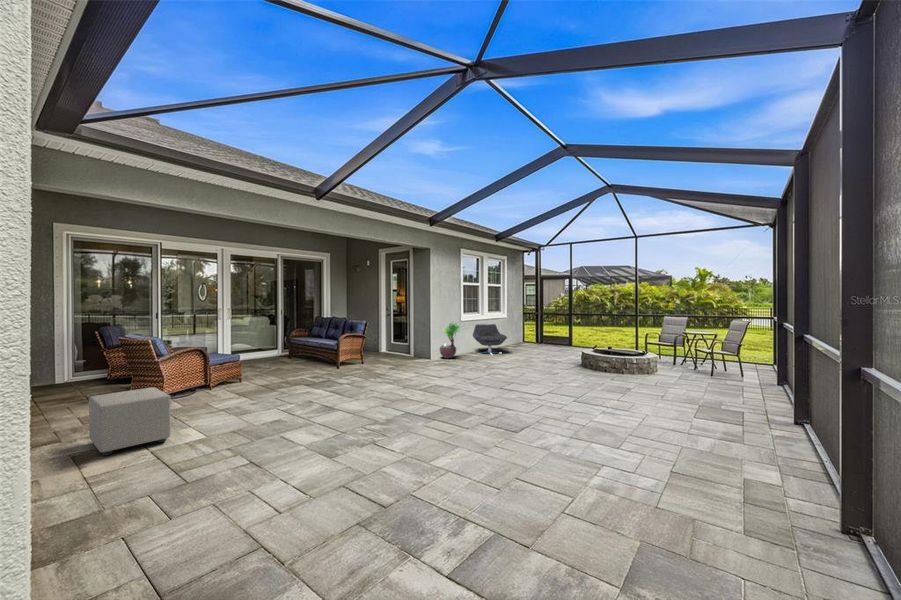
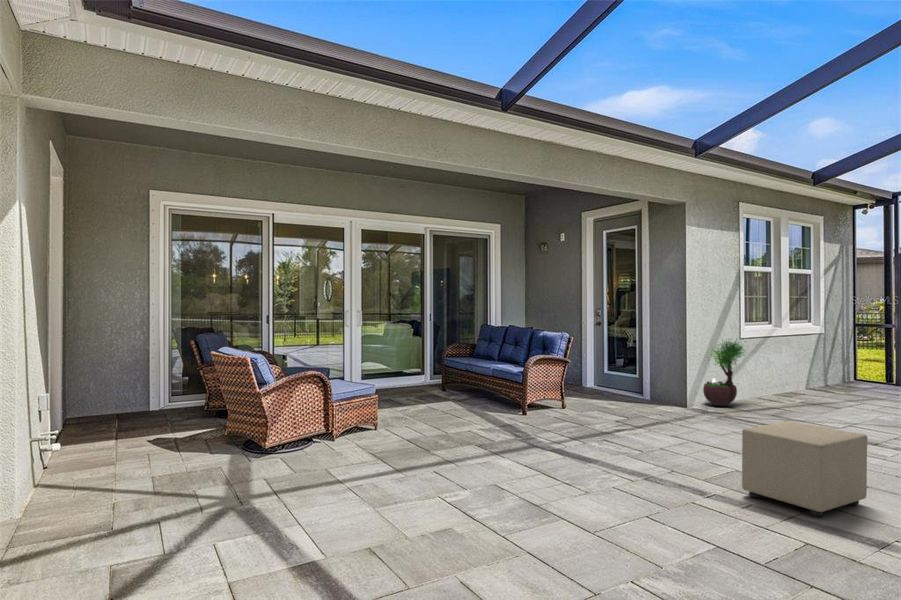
lounge chair: present [473,324,507,355] -> none [762,344,840,405]
ottoman: present [89,387,171,456] -> present [742,421,867,517]

